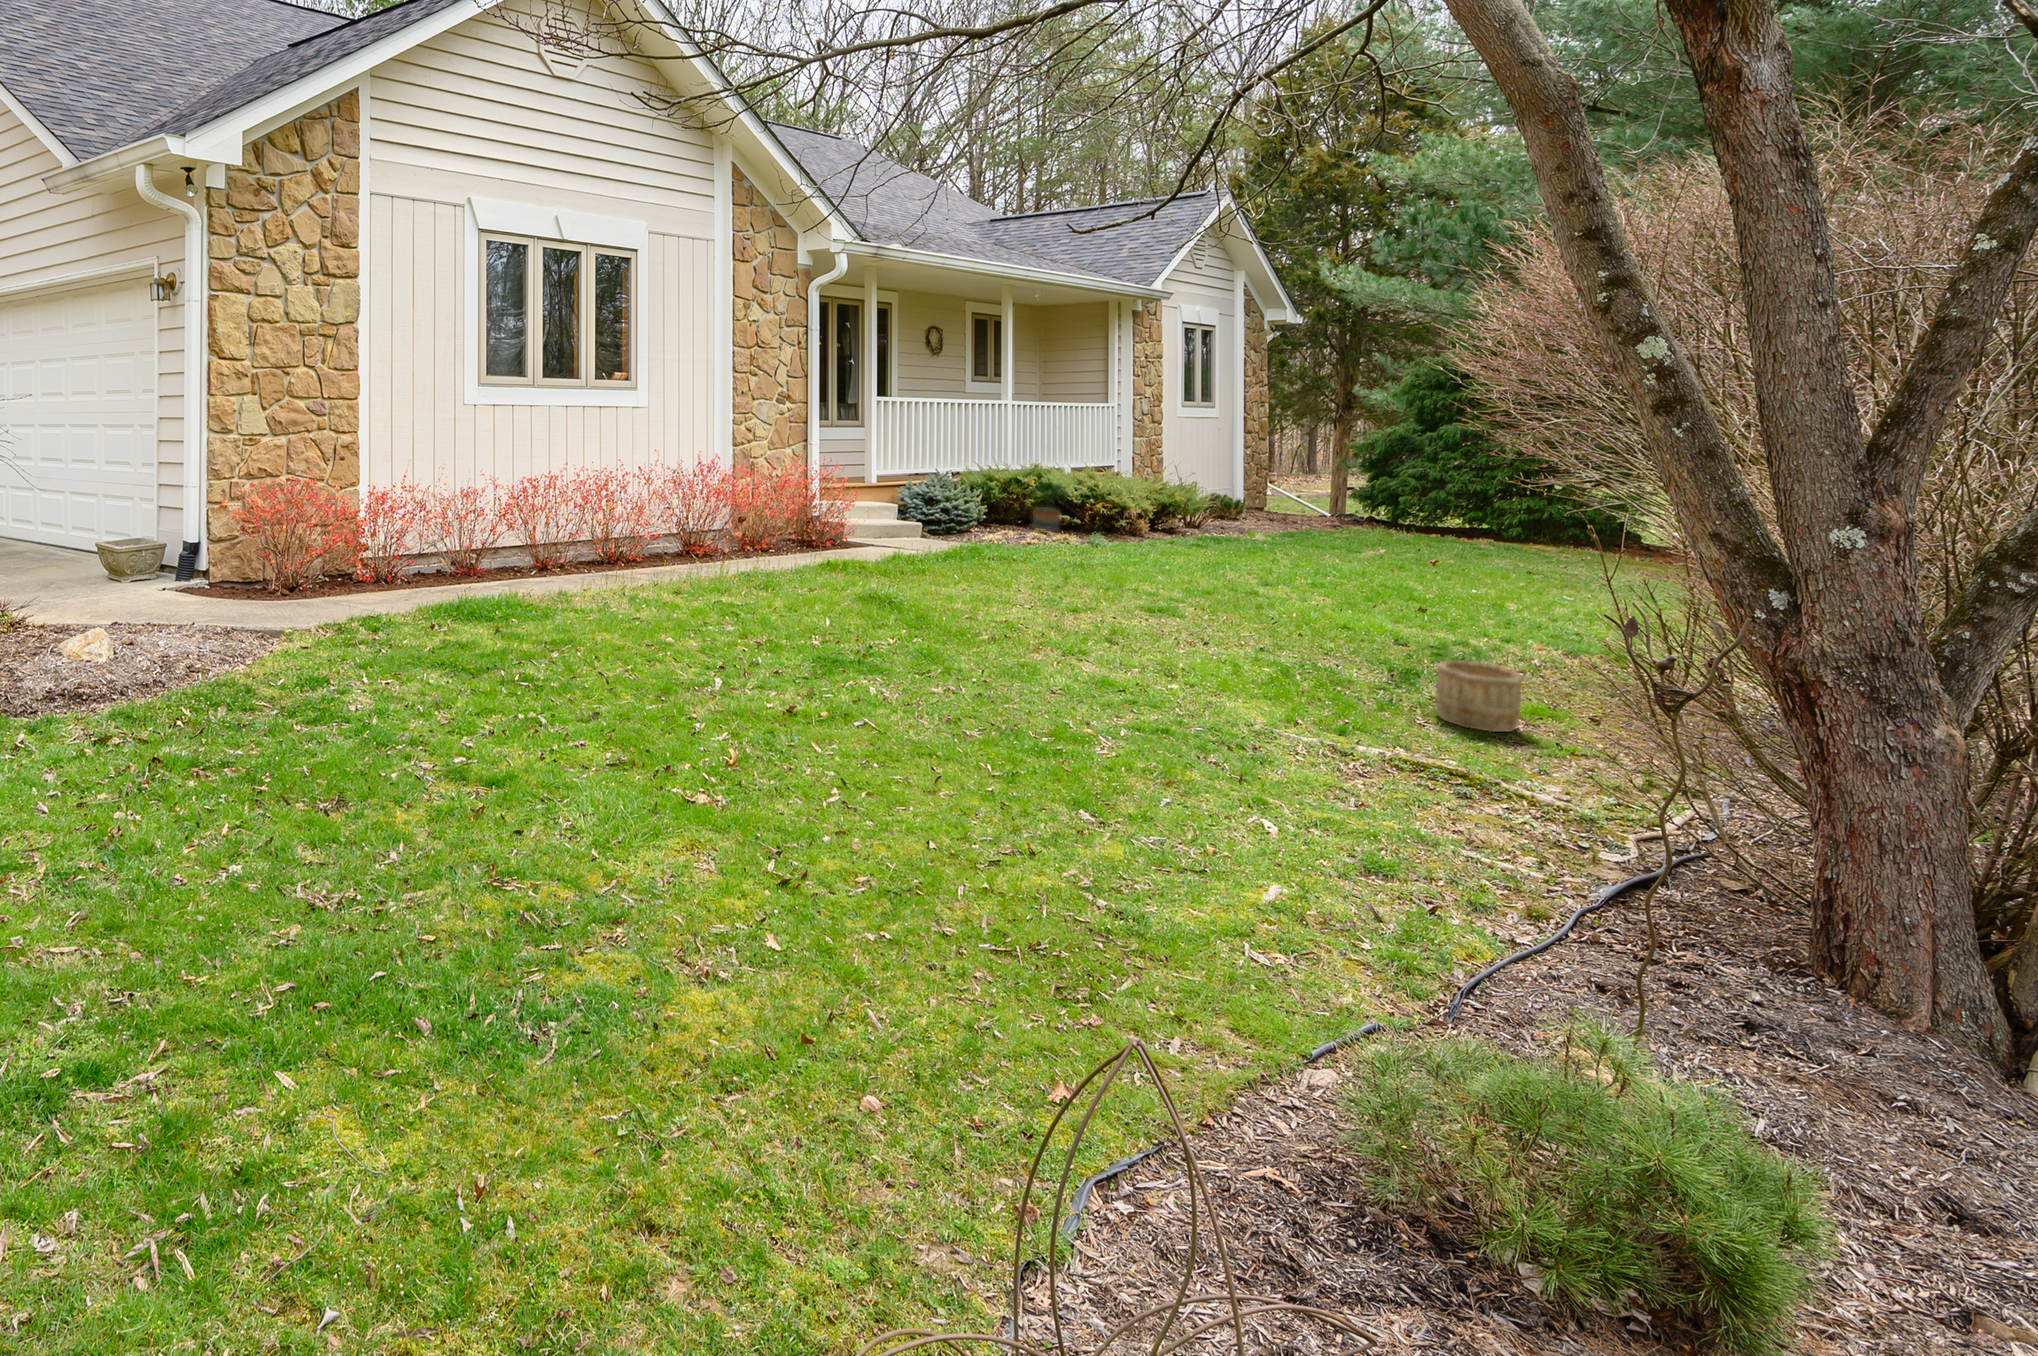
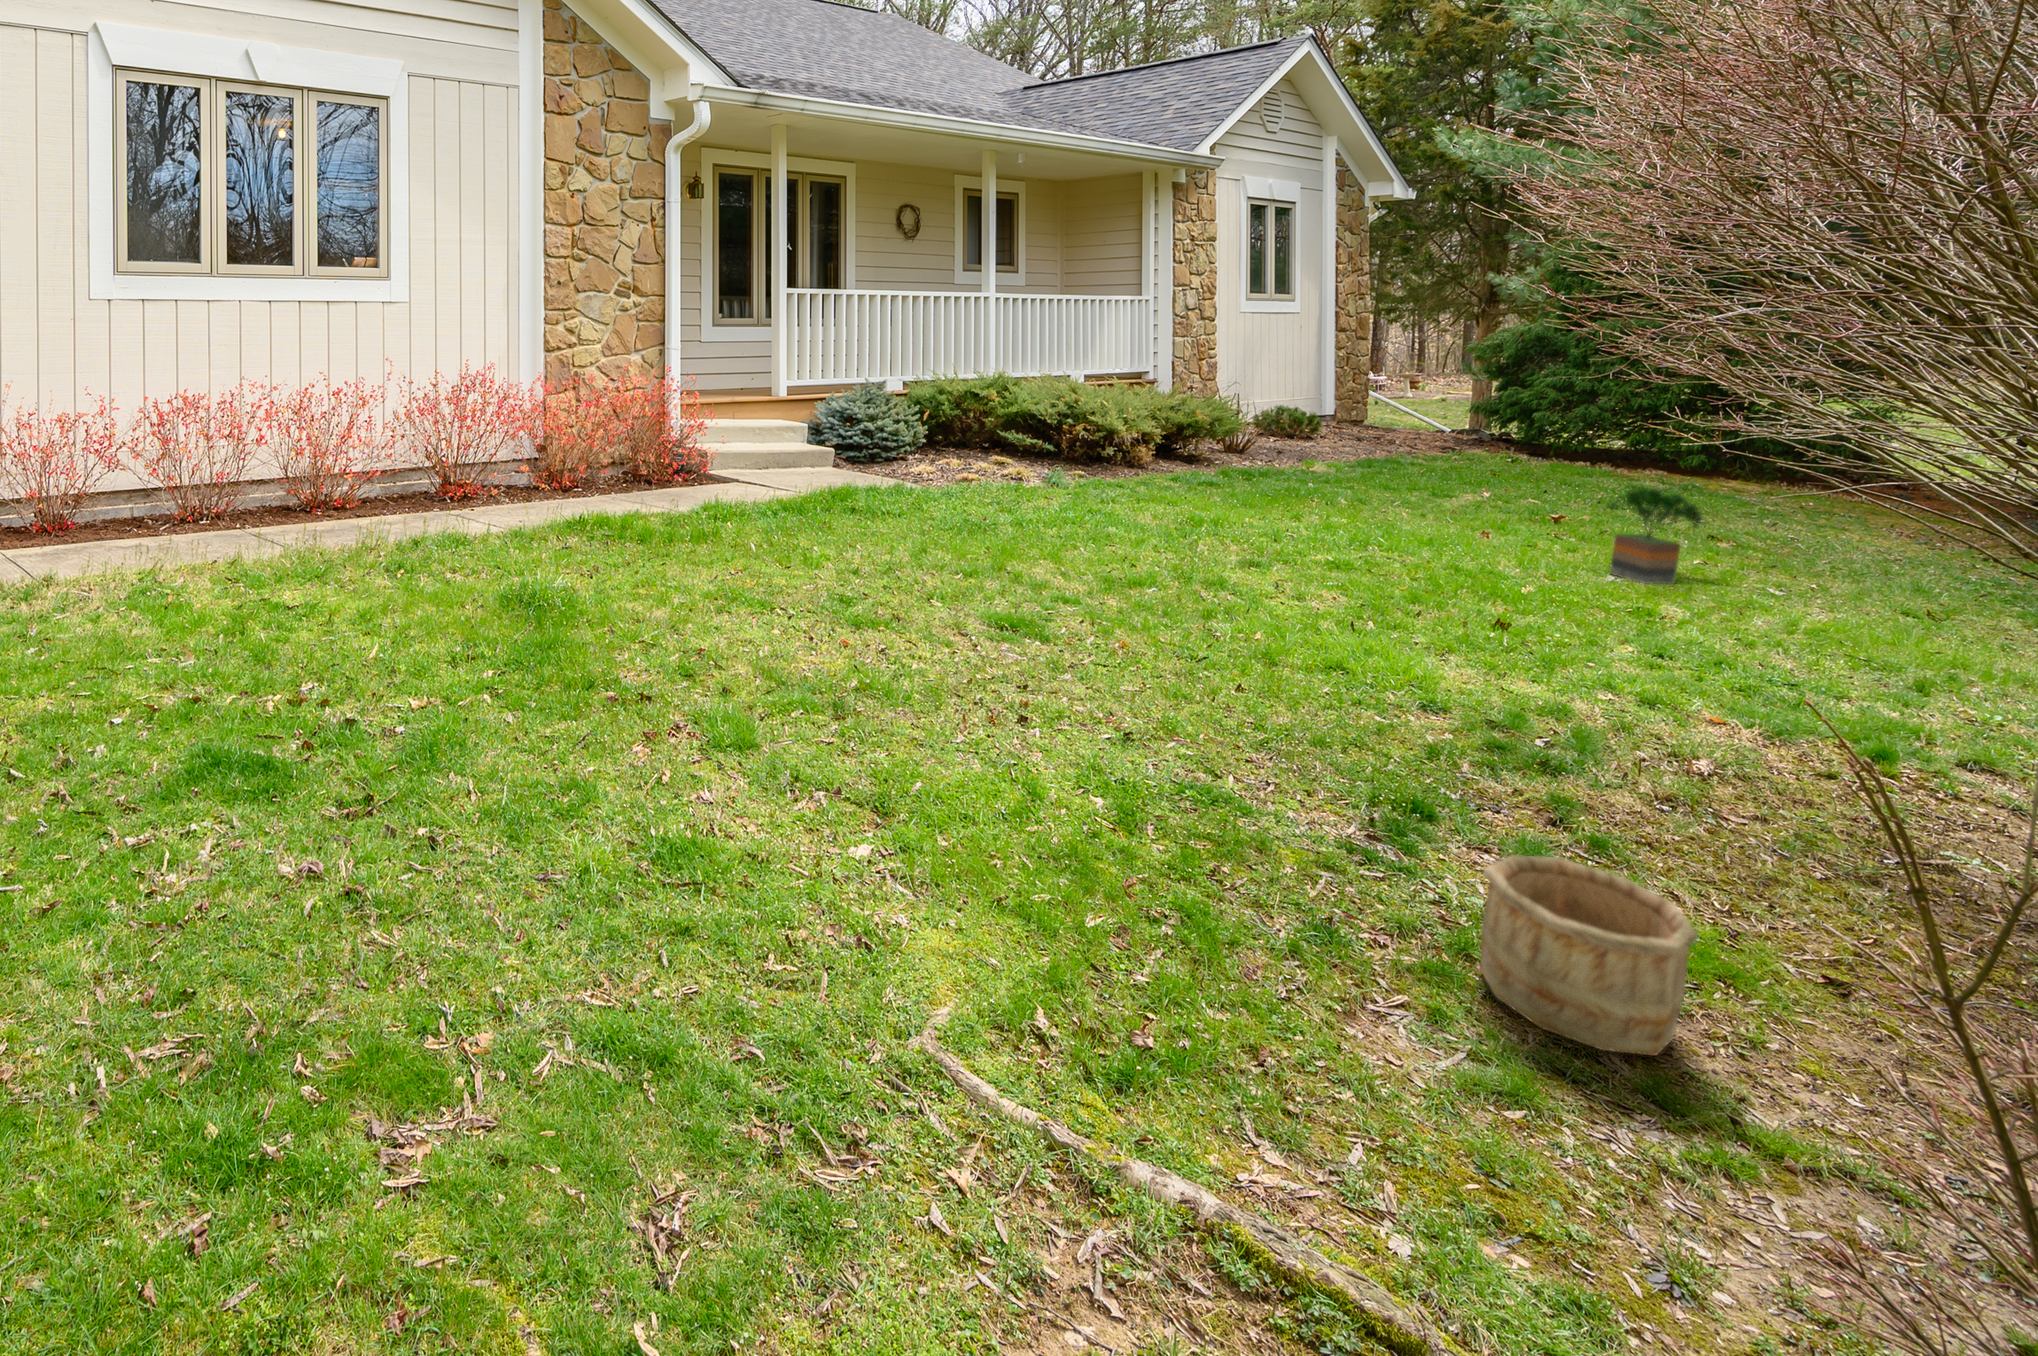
potted tree: present [1032,482,1069,531] -> present [1610,488,1706,584]

